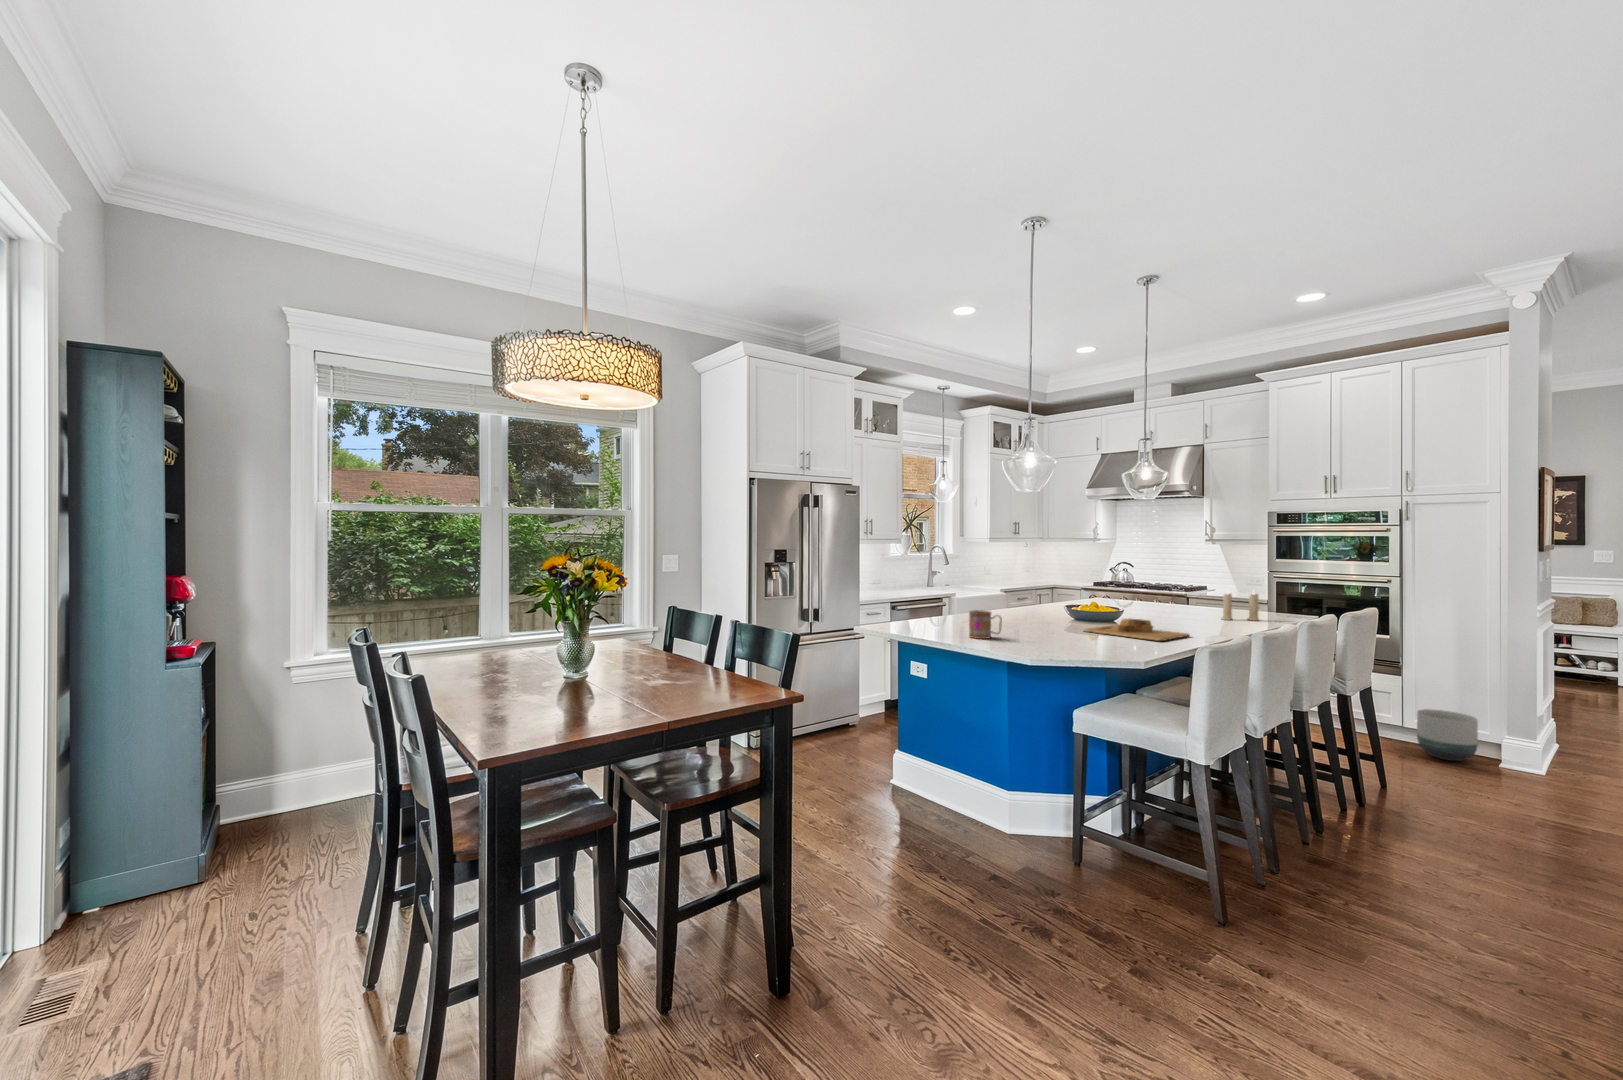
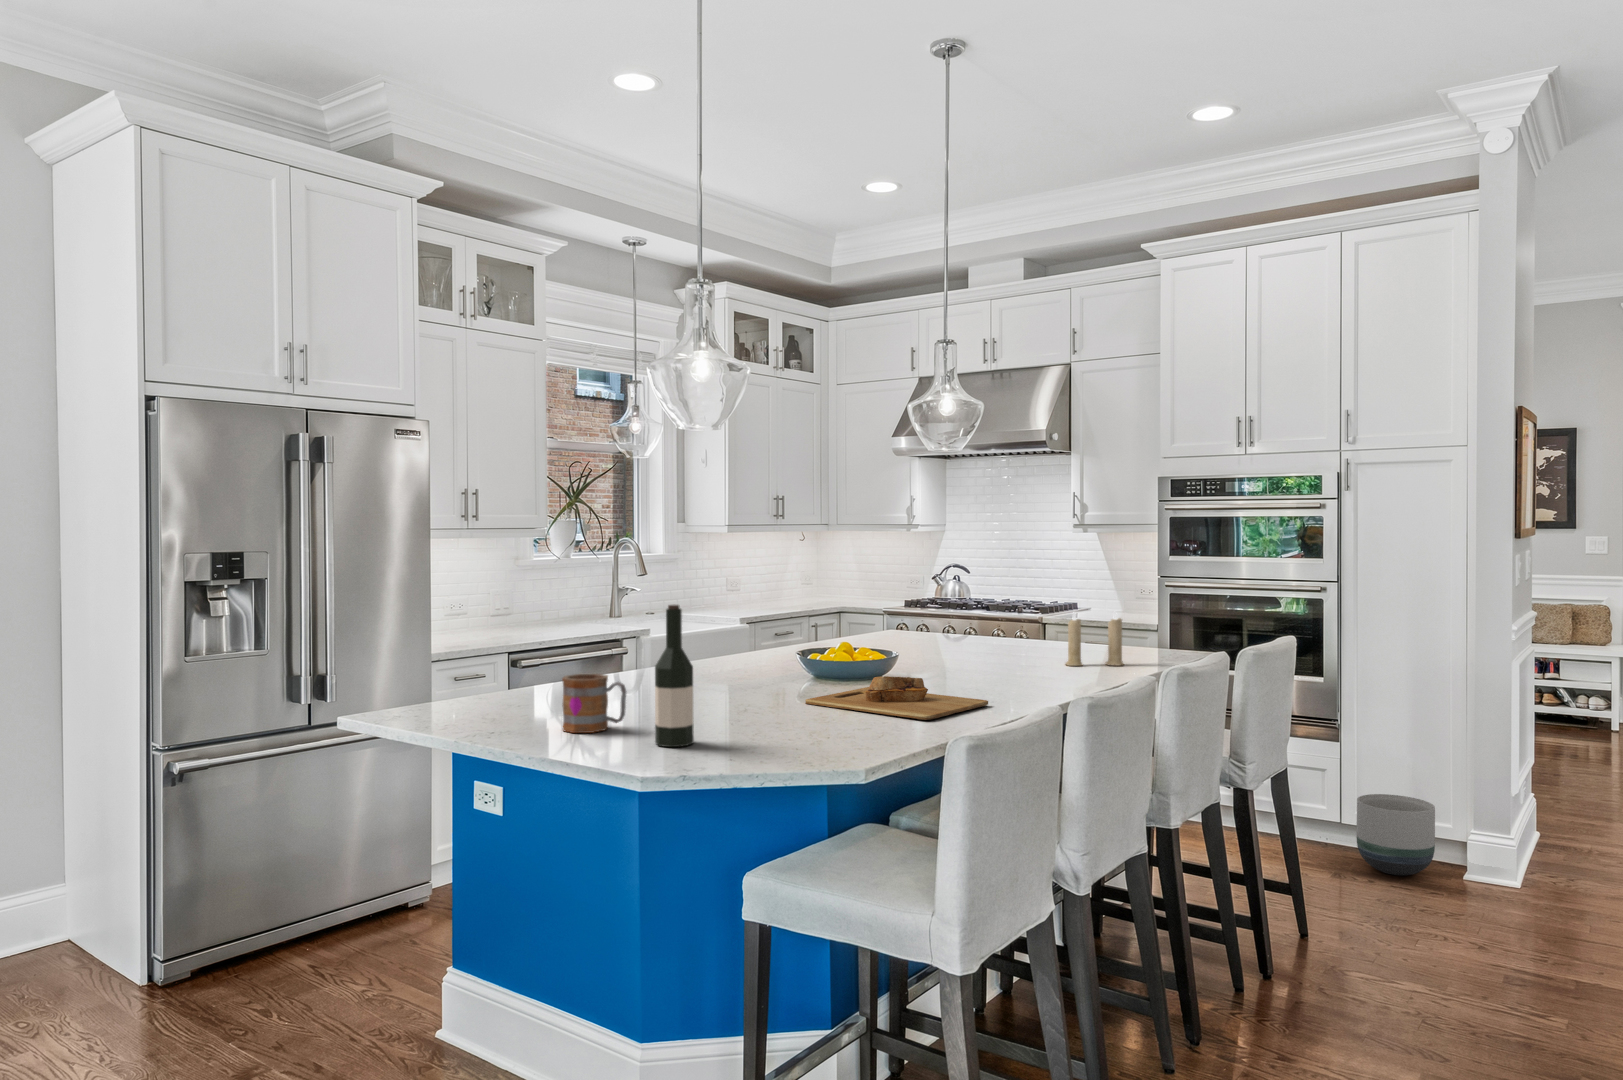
wine bottle: none [1022,577,1042,646] -> present [655,605,694,747]

